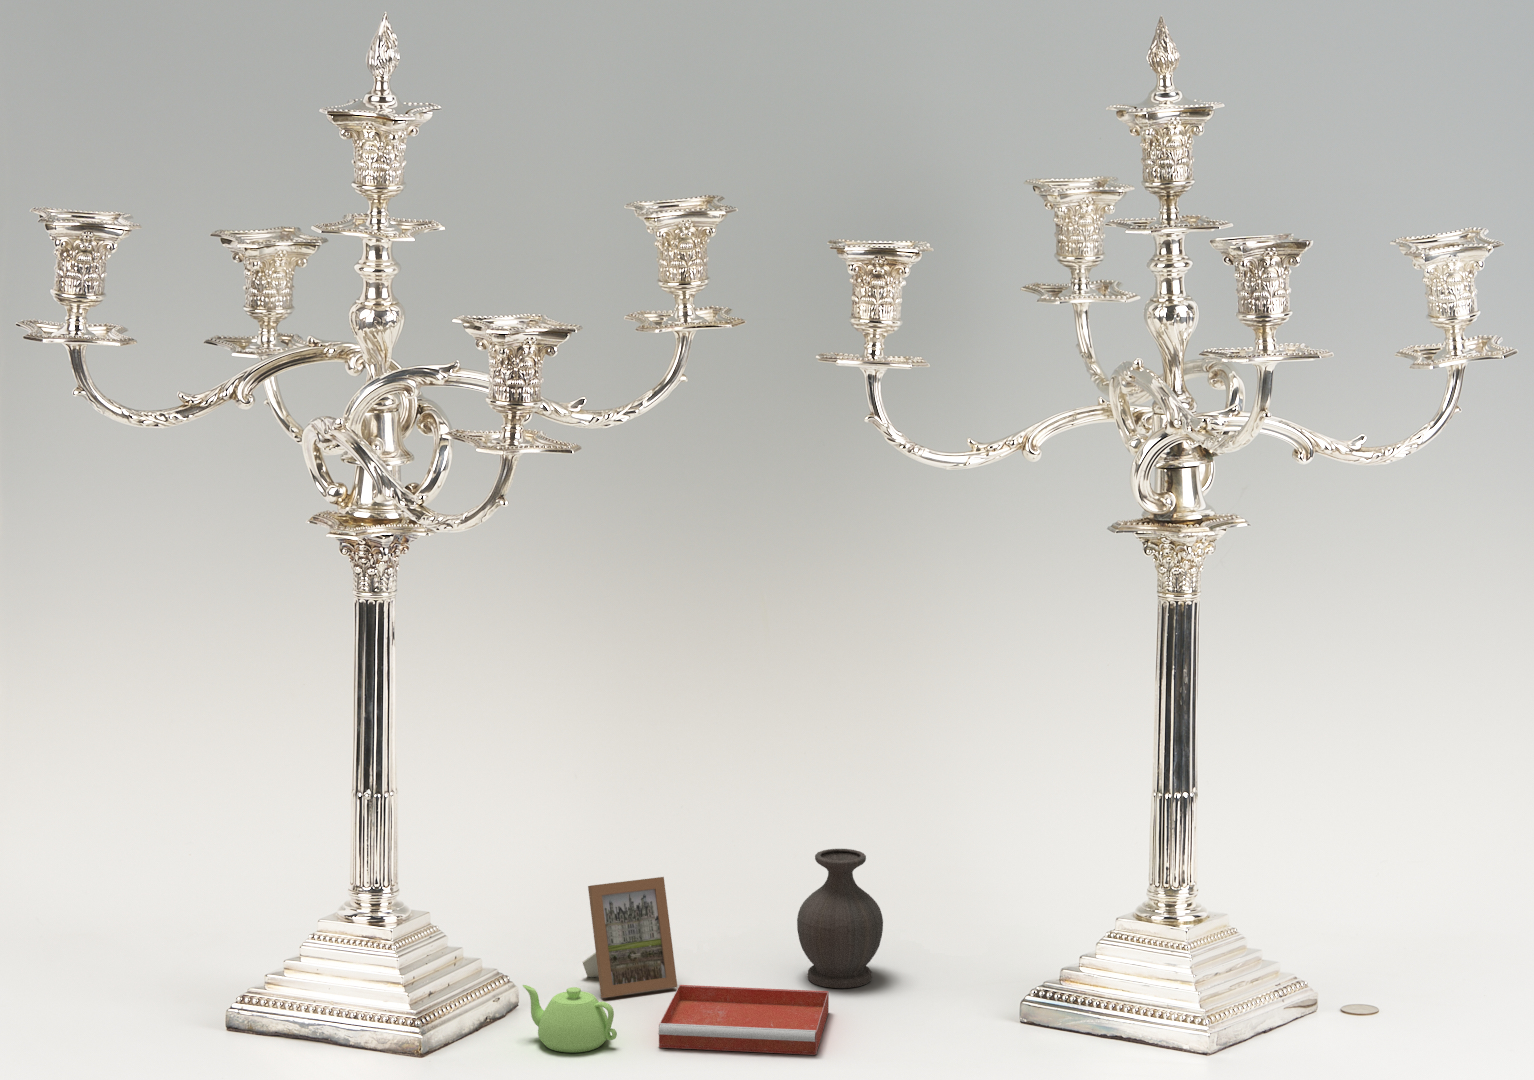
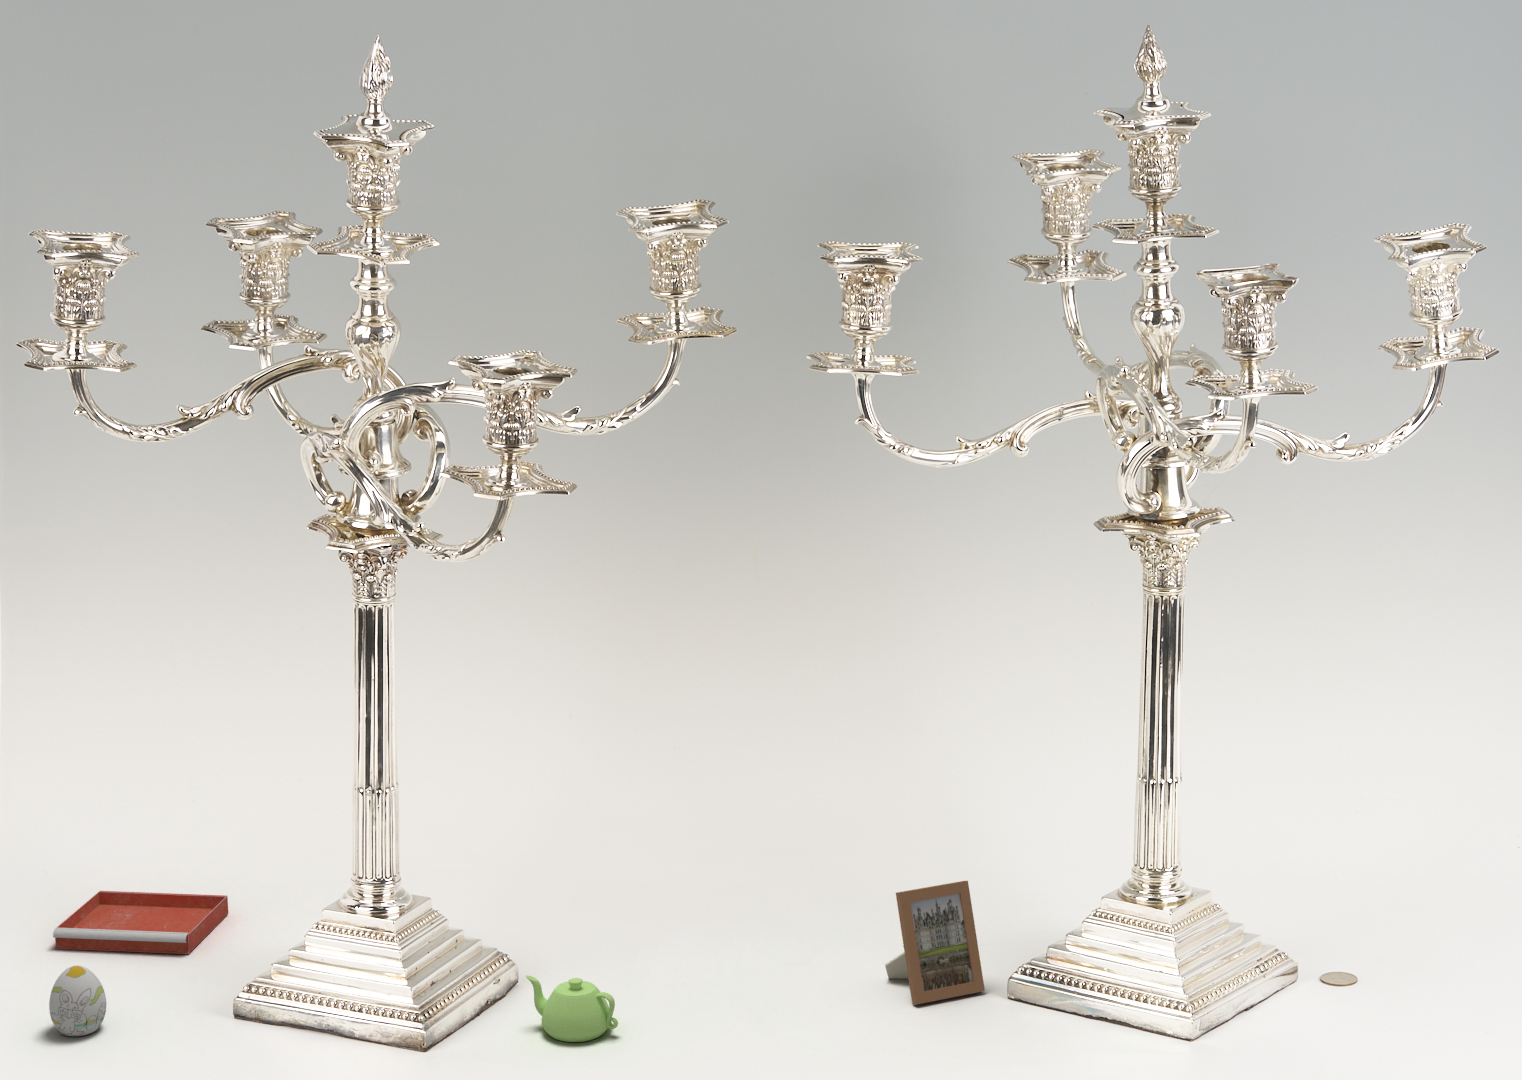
vase: present [797,849,883,988] -> none [790,829,873,965]
picture frame: present [583,877,677,998] -> present [885,881,985,1004]
decorative egg: none [32,969,90,1042] -> present [49,965,106,1036]
tray: present [658,985,829,1055] -> present [53,891,228,954]

